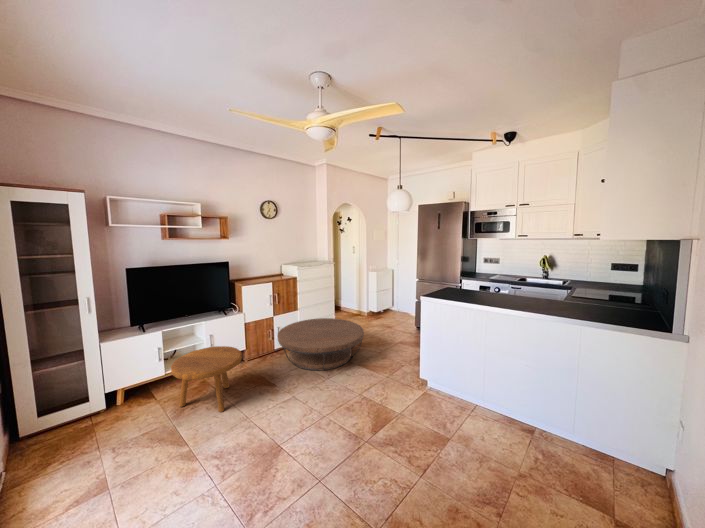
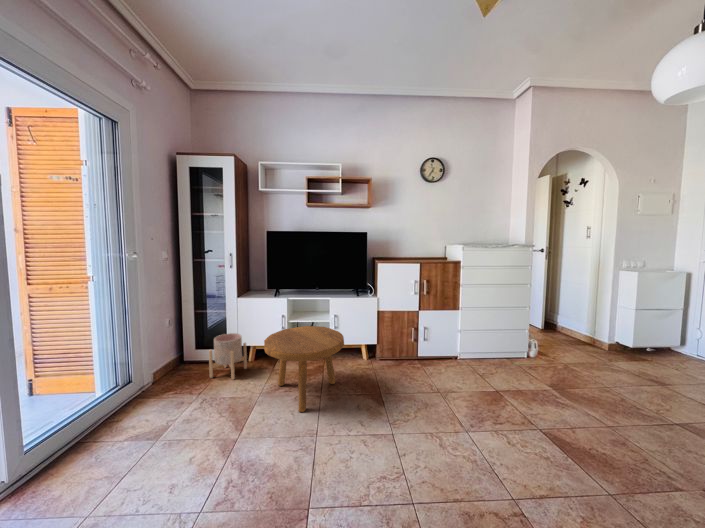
coffee table: present [278,318,364,370] -> none [409,326,576,423]
planter: none [85,379,125,434] -> present [209,333,247,379]

